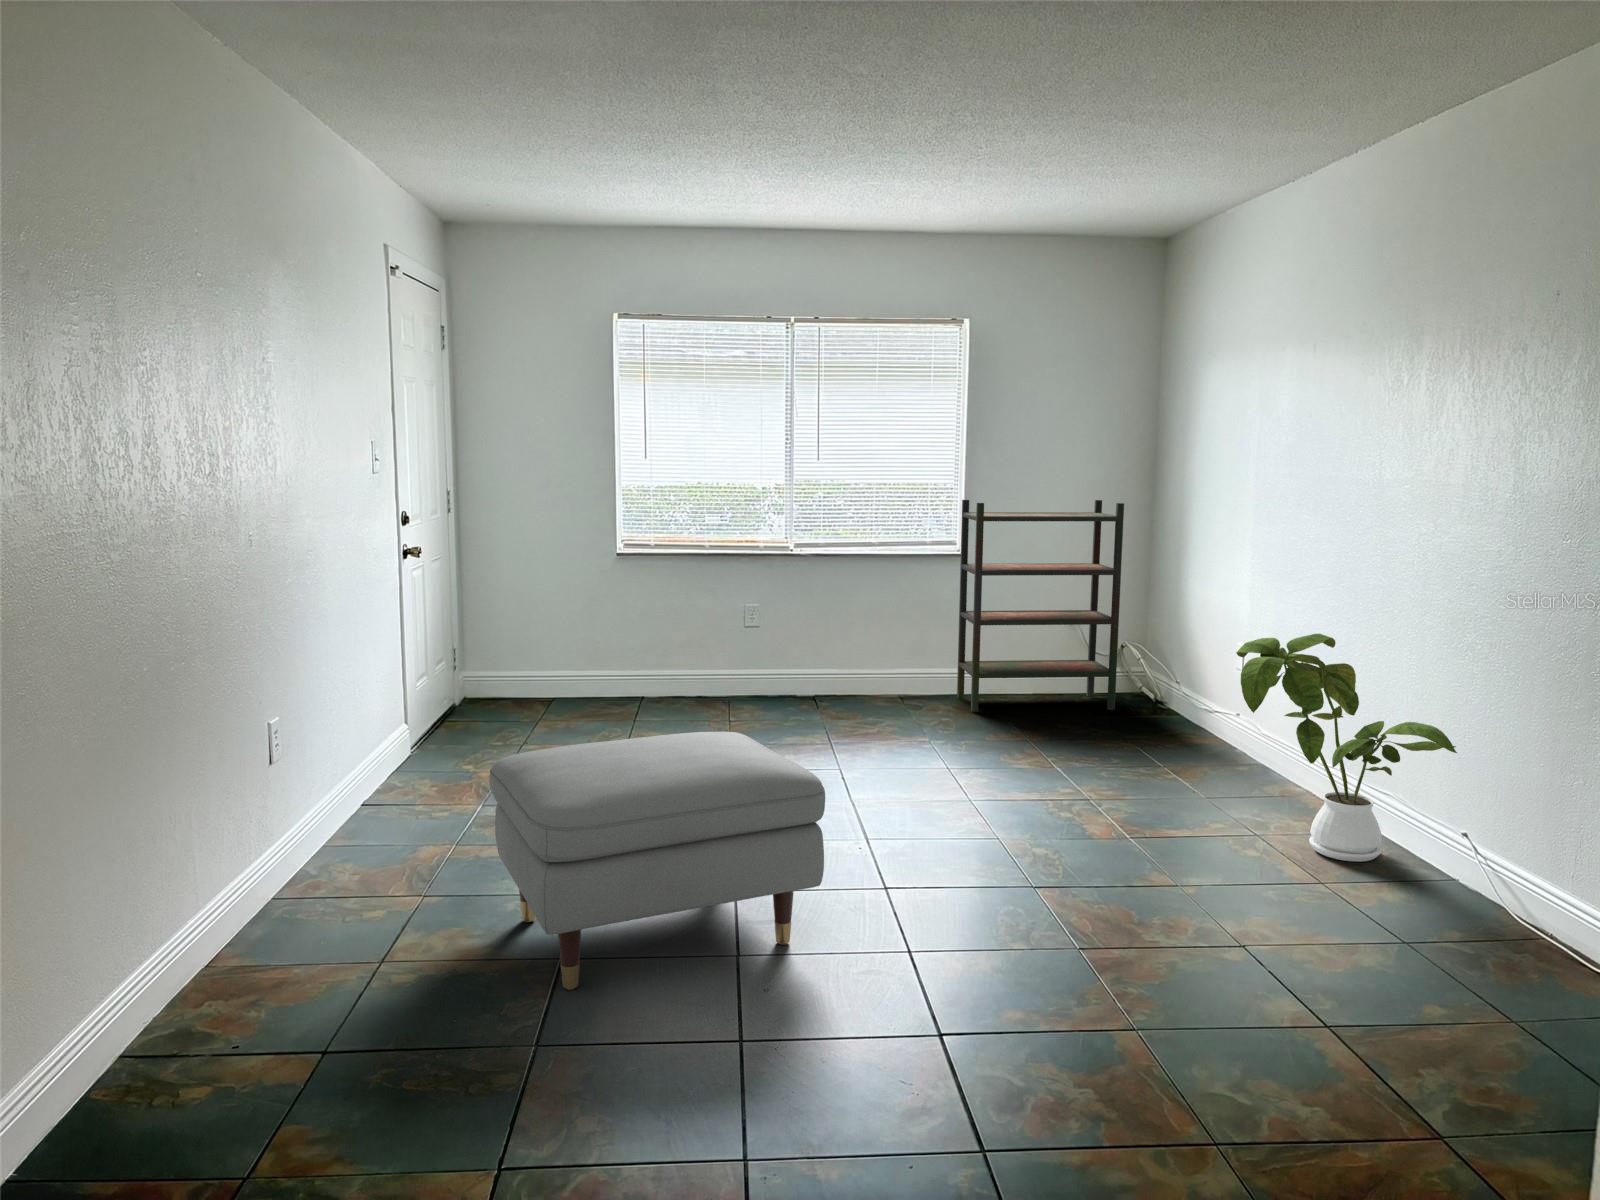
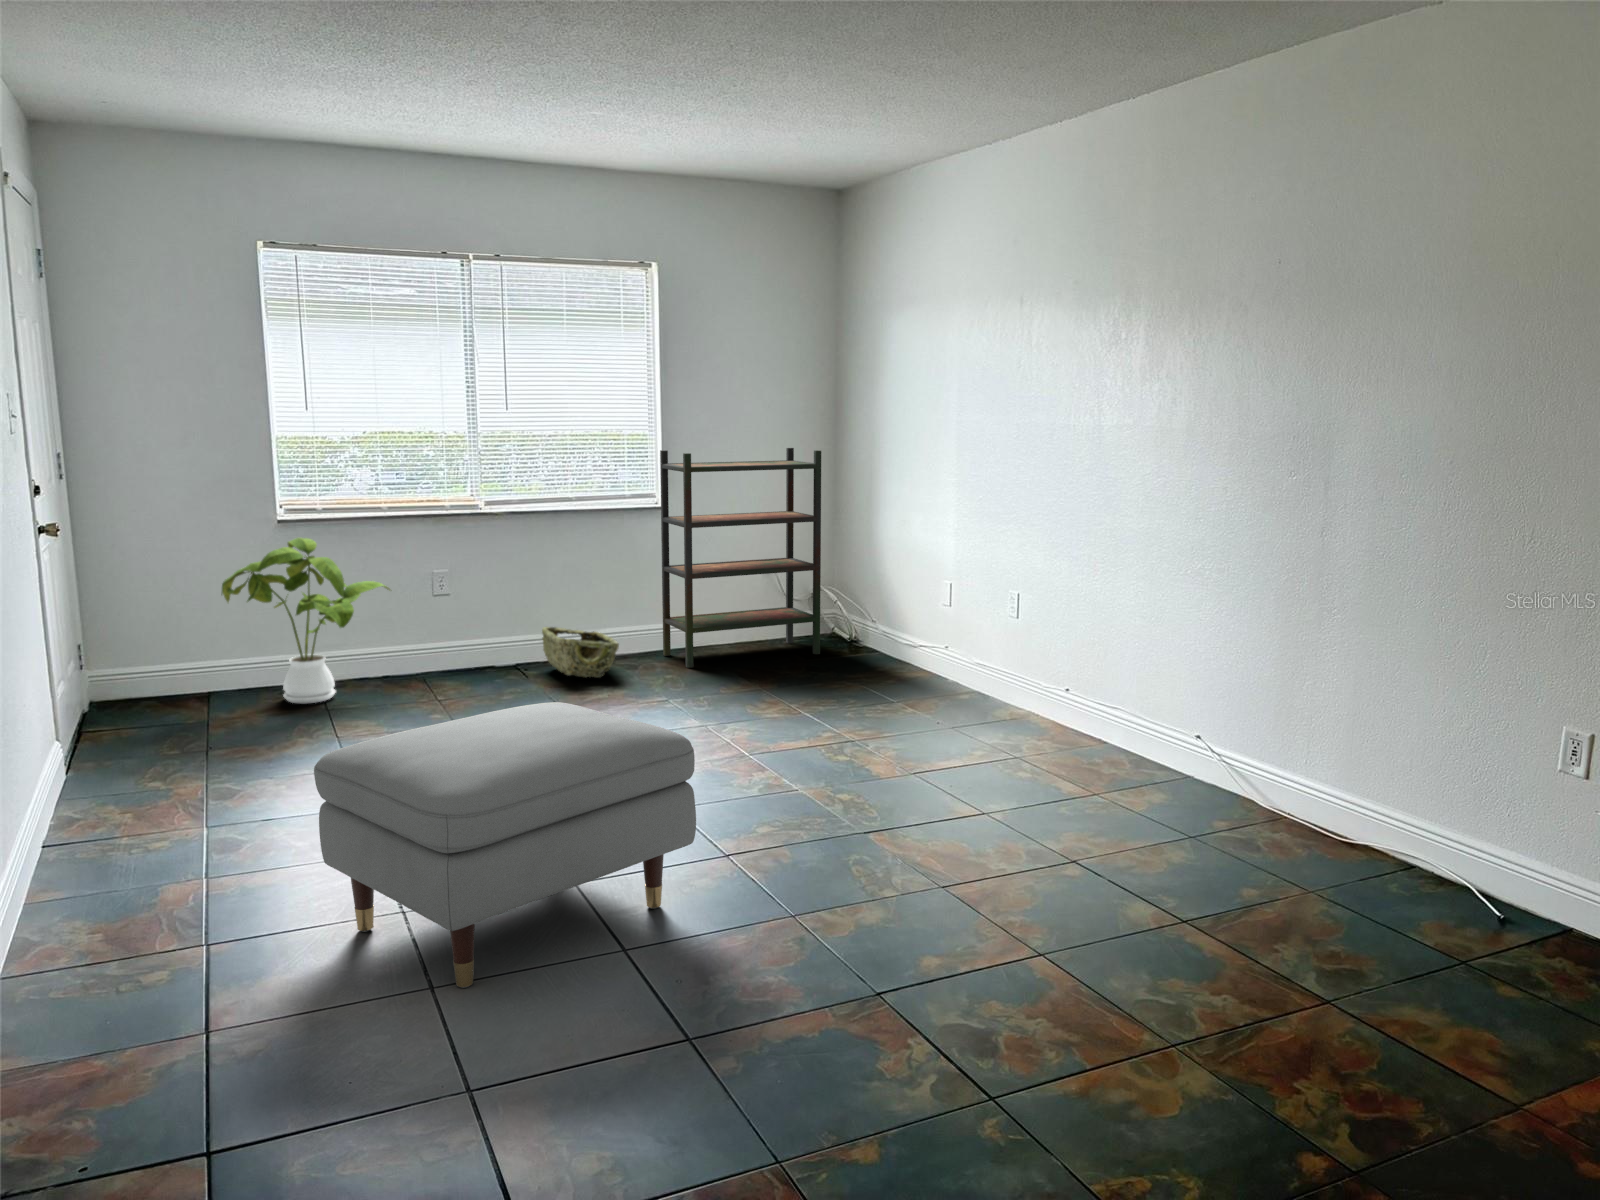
house plant: present [1236,634,1457,862] -> present [222,538,390,704]
woven basket: none [838,661,902,713] -> present [542,627,619,677]

